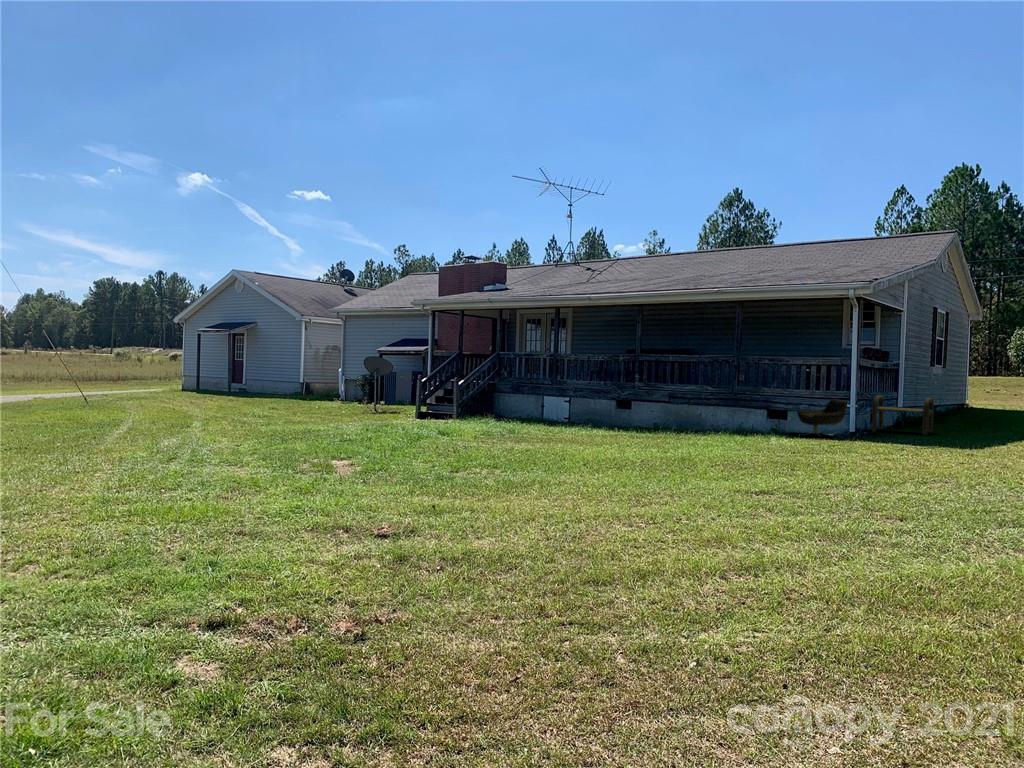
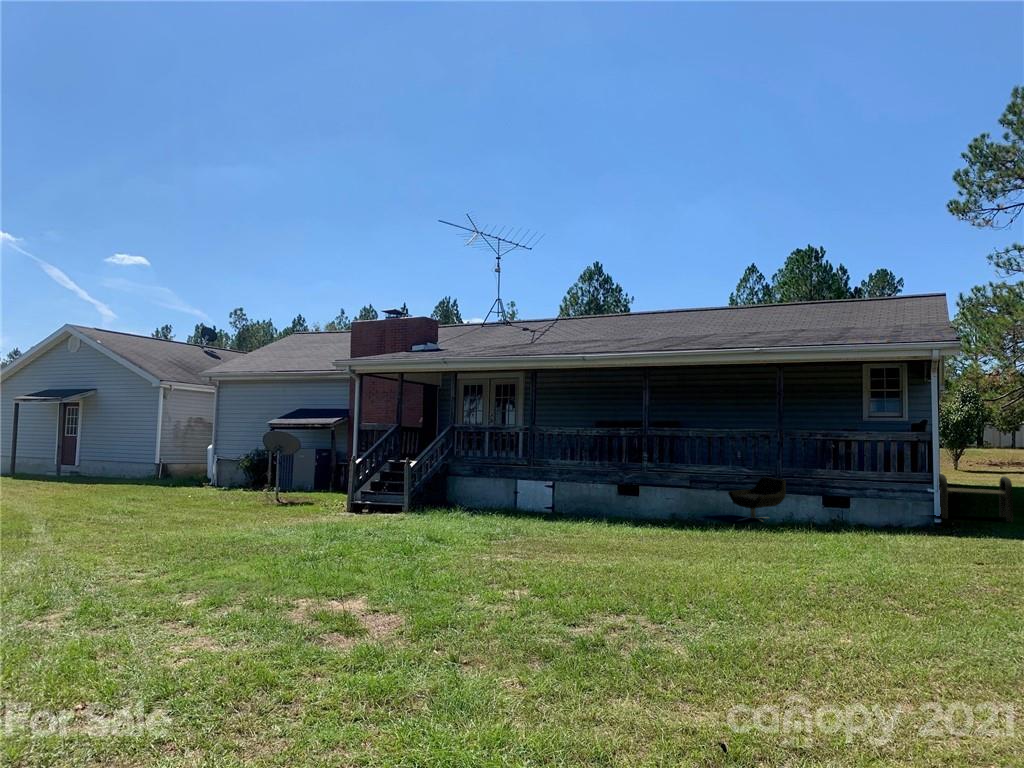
lounge chair: present [797,399,848,436] -> present [728,477,786,521]

